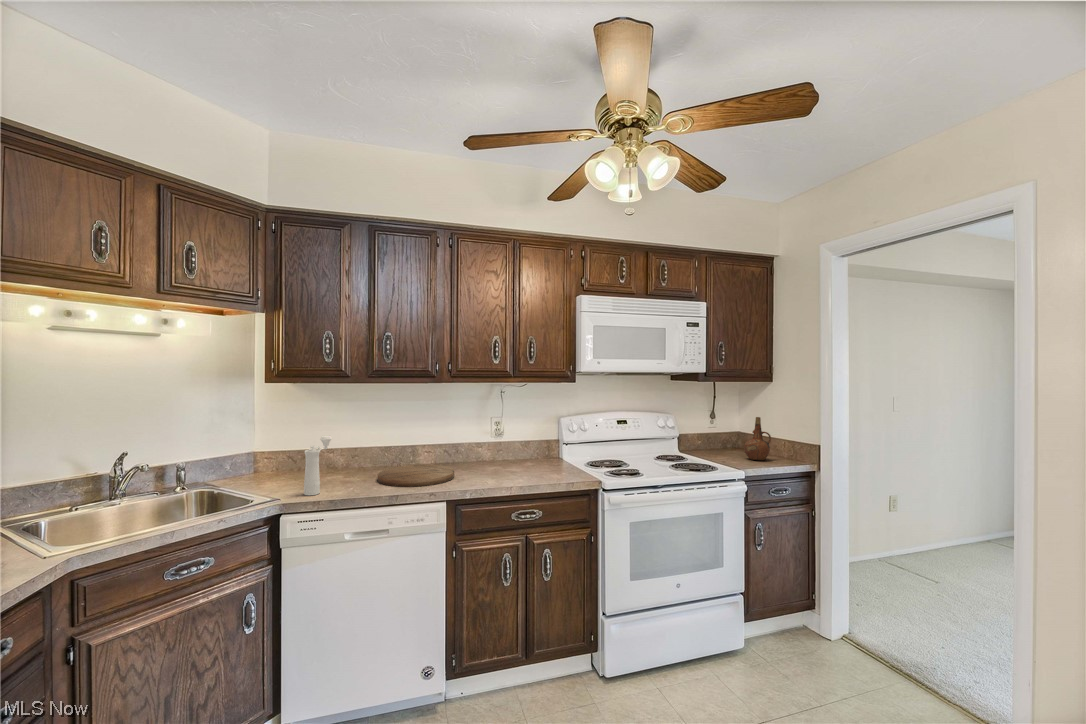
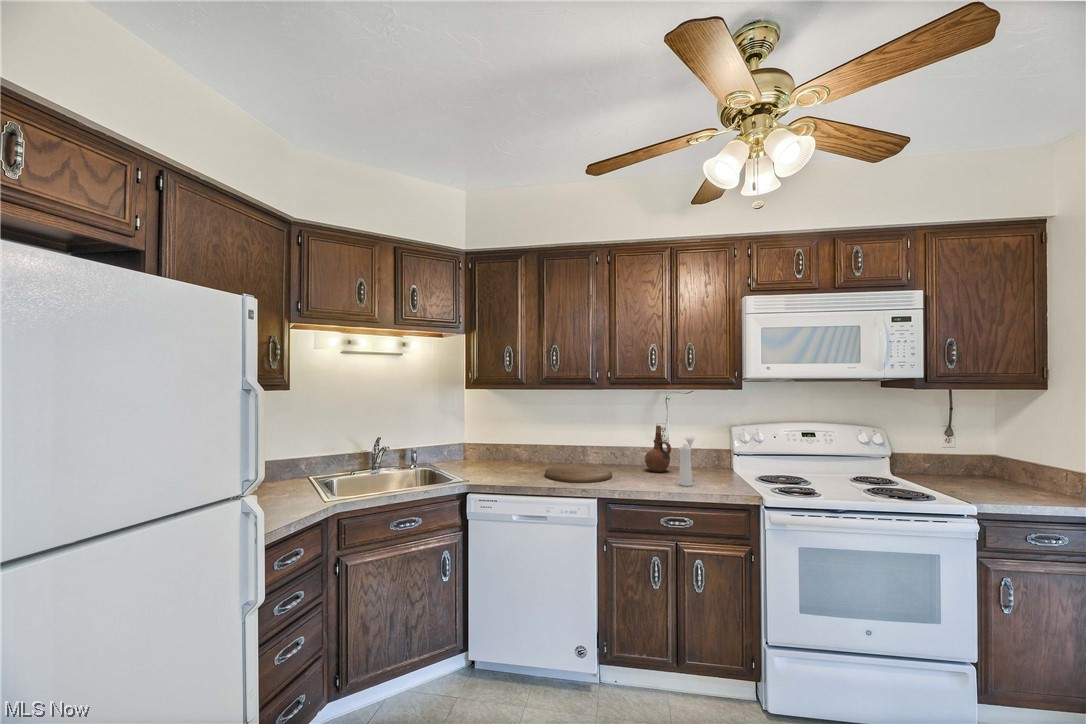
ceramic pitcher: present [744,417,771,460] -> present [645,426,671,472]
pepper mill: present [304,435,332,496] -> present [679,436,695,486]

